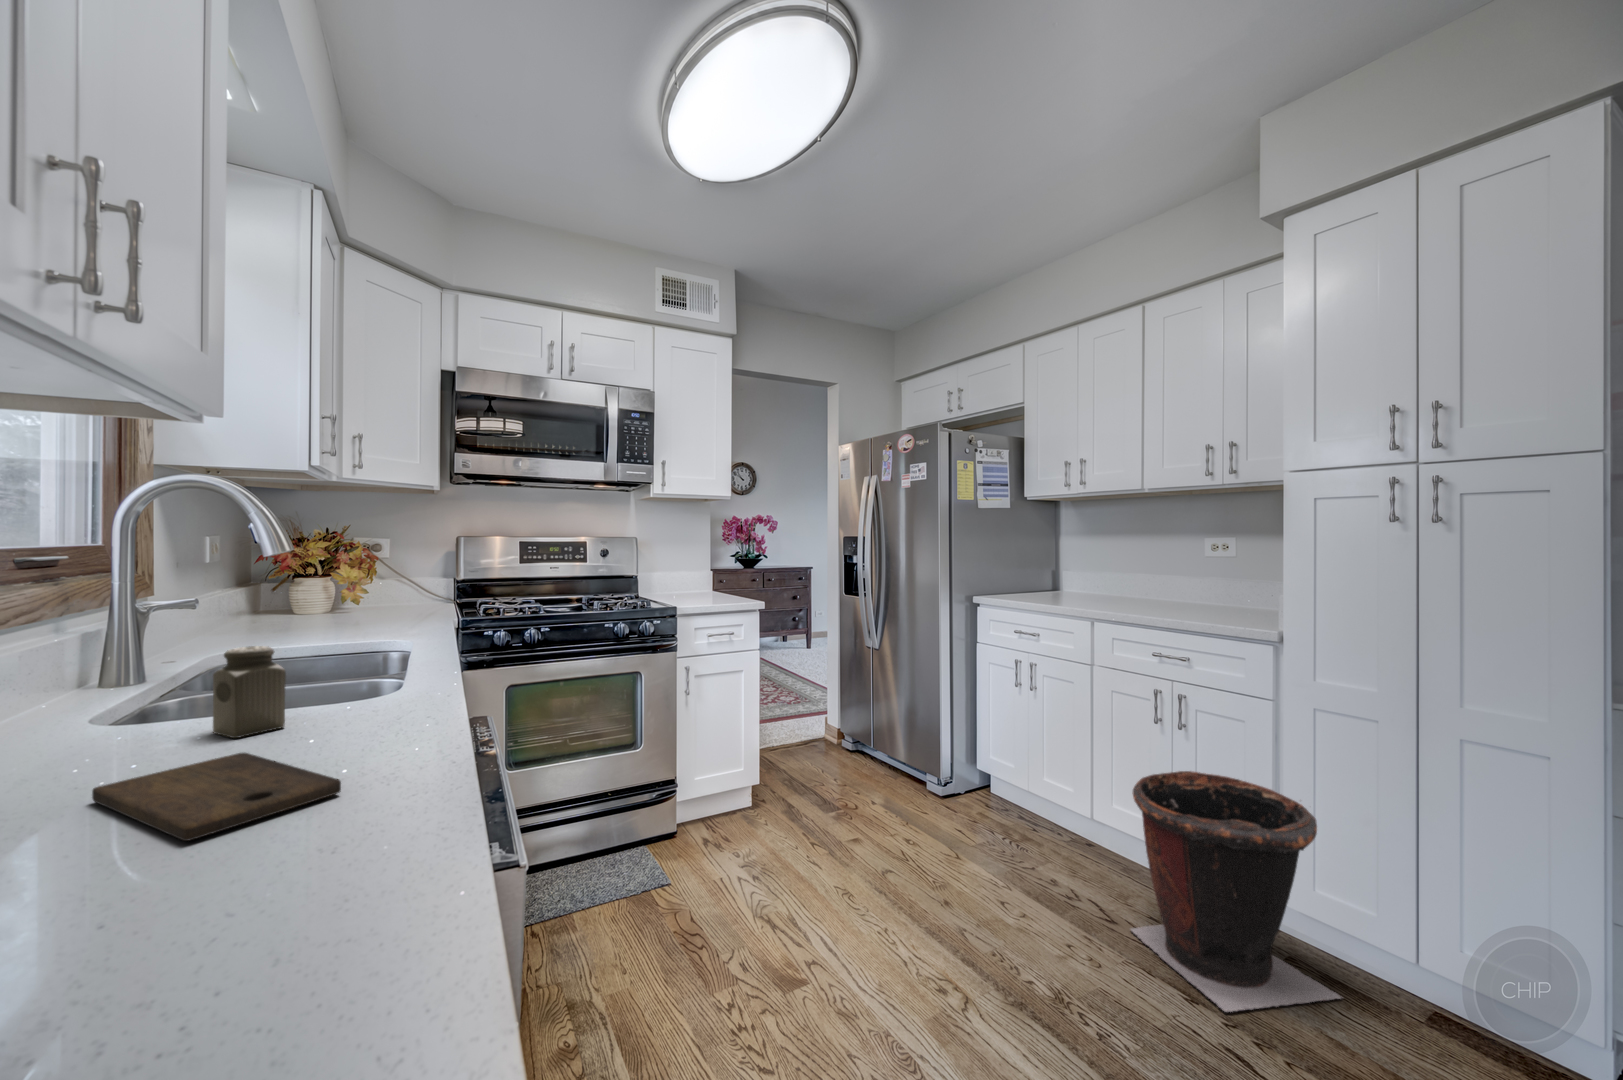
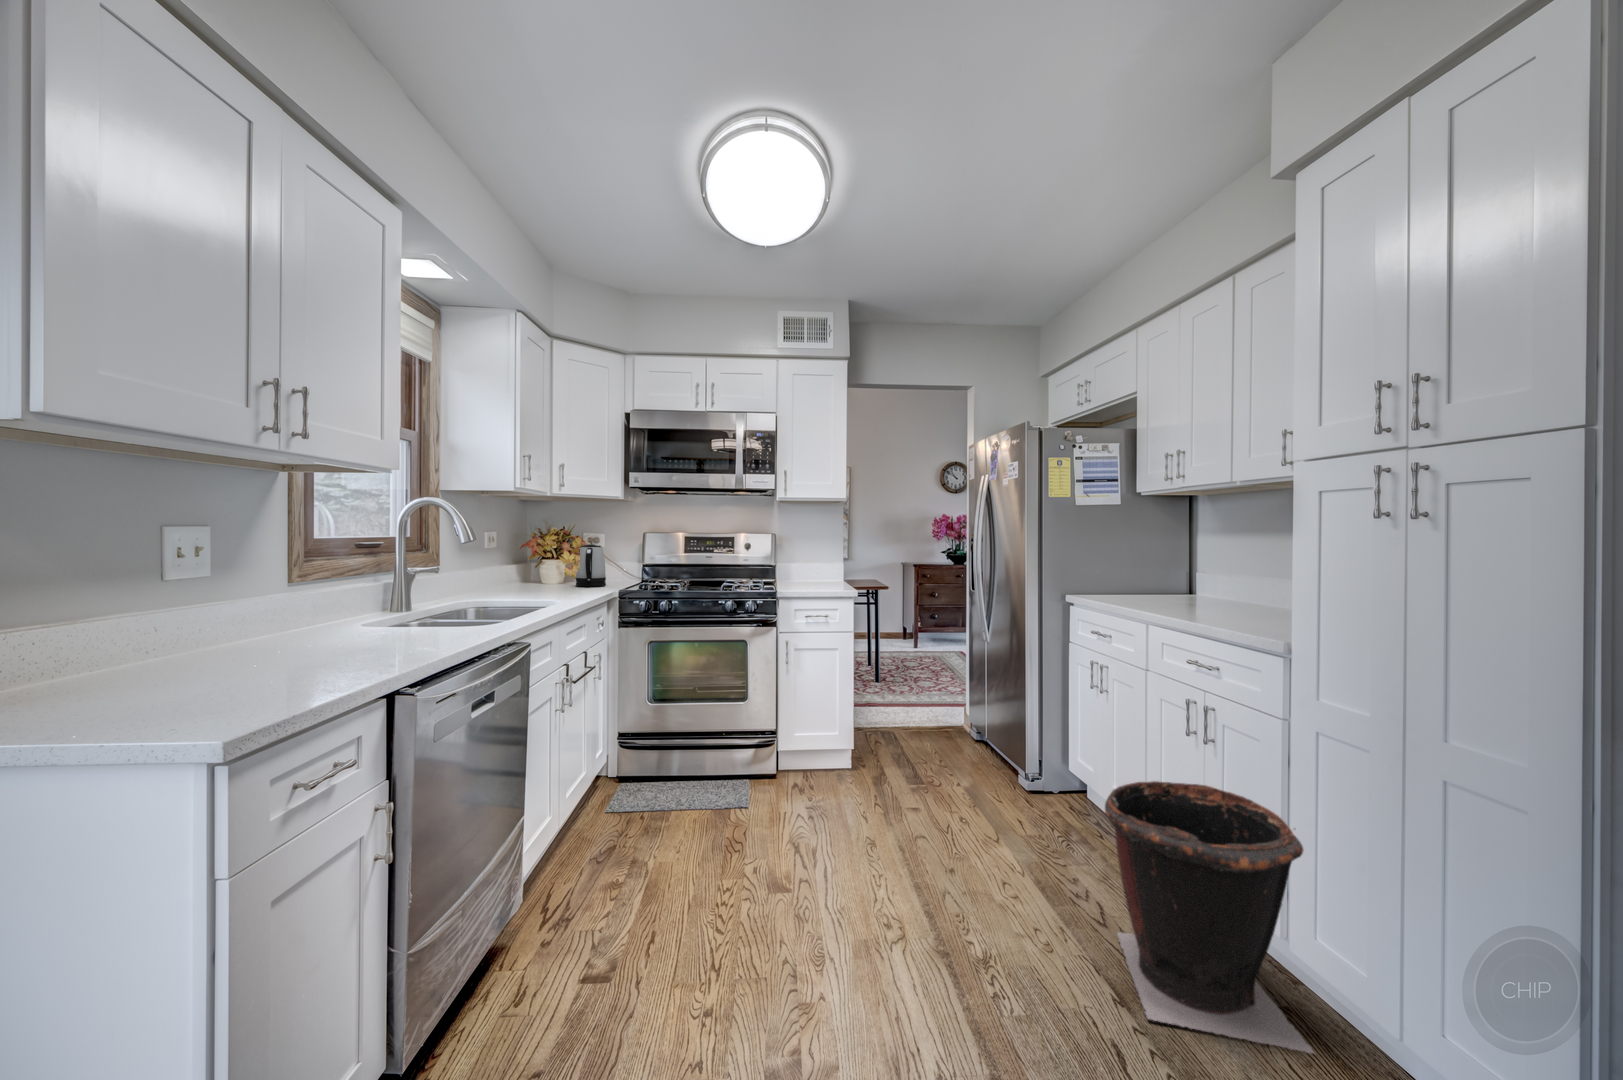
kettle: none [364,552,413,614] -> present [576,544,606,587]
salt shaker: present [213,646,286,738] -> none [382,592,412,638]
cutting board: present [92,753,341,841] -> none [297,641,374,667]

